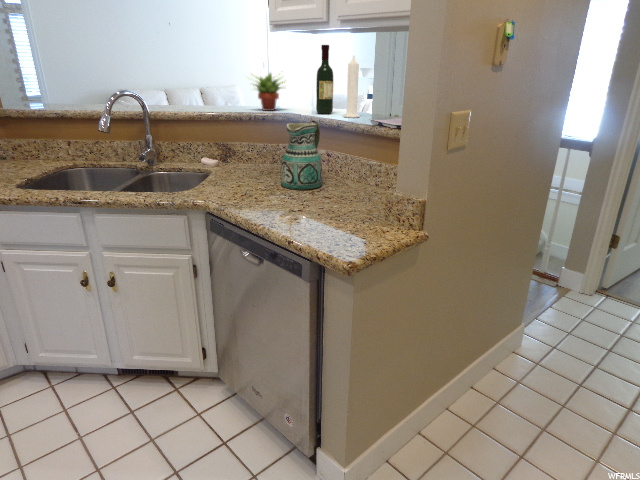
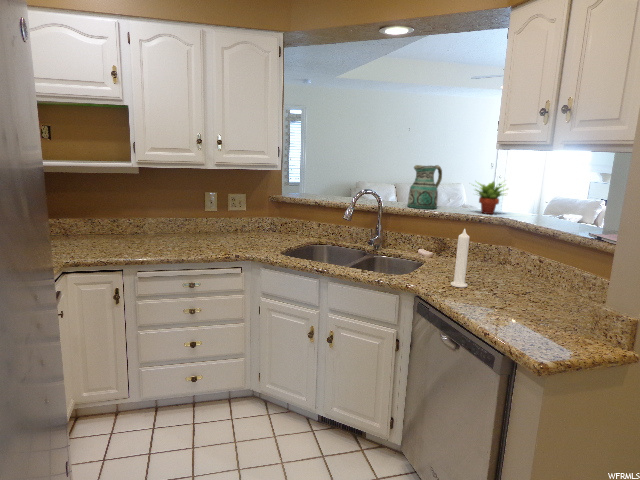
wine bottle: present [316,45,333,114] -> none [535,160,556,223]
candle: present [344,56,360,118] -> present [451,229,470,288]
ceramic pitcher: present [281,121,322,190] -> present [407,165,442,209]

